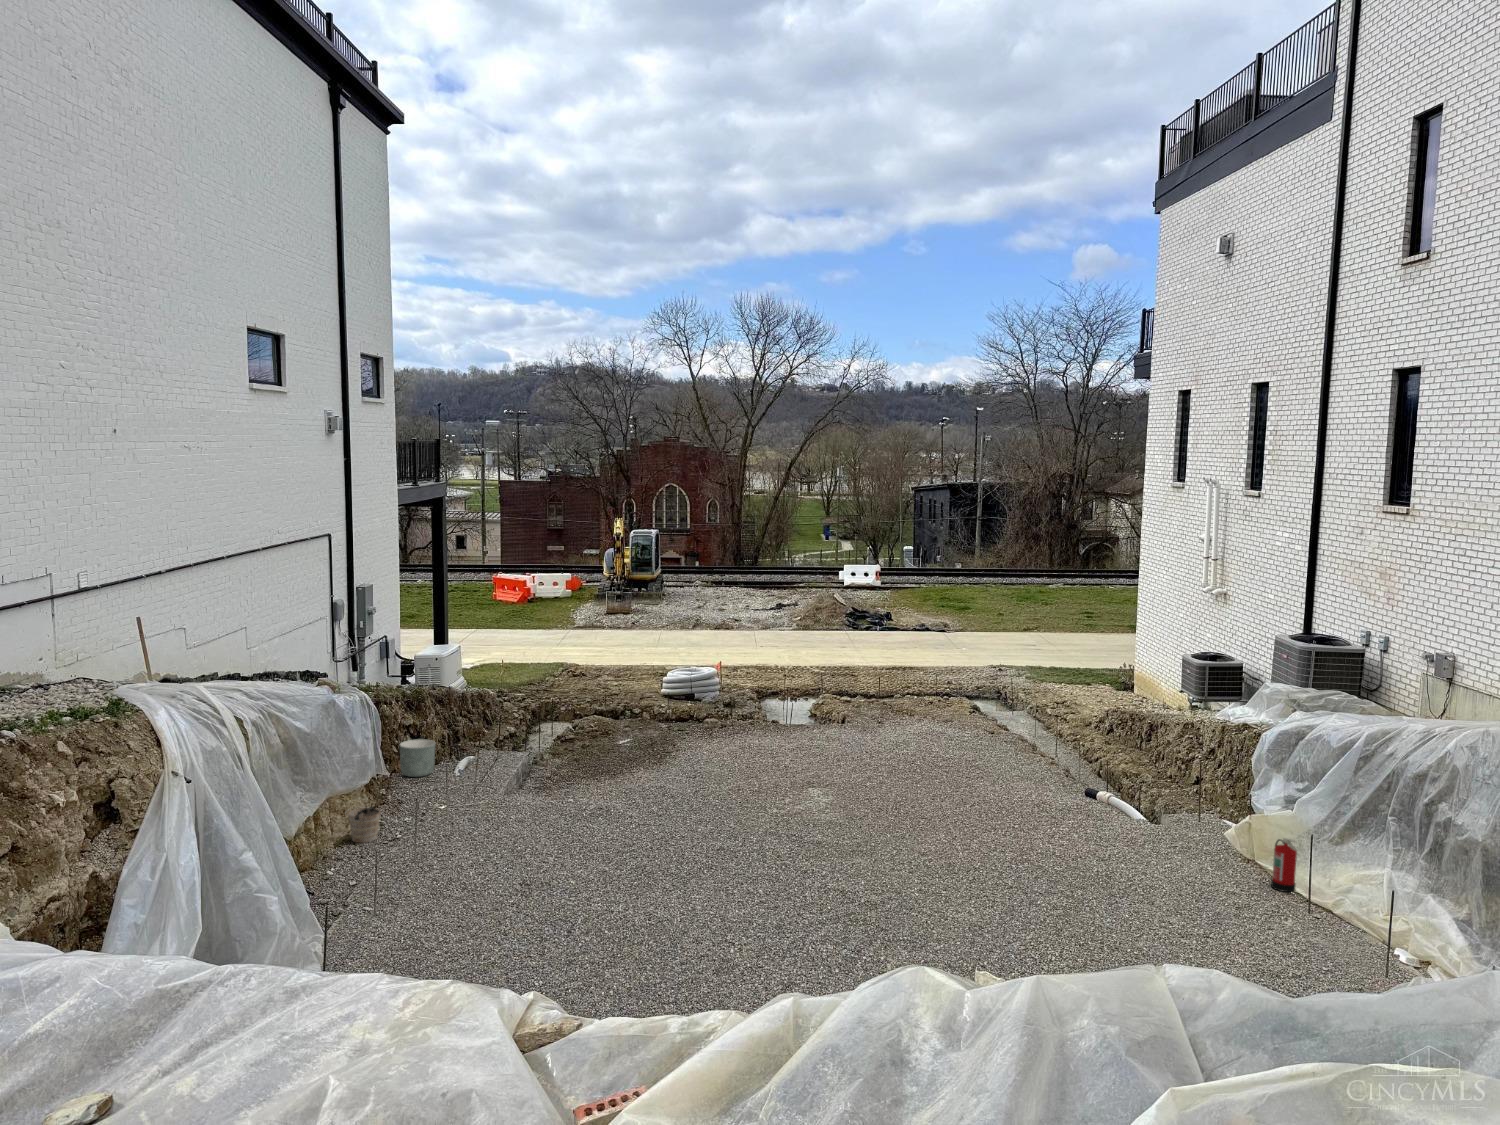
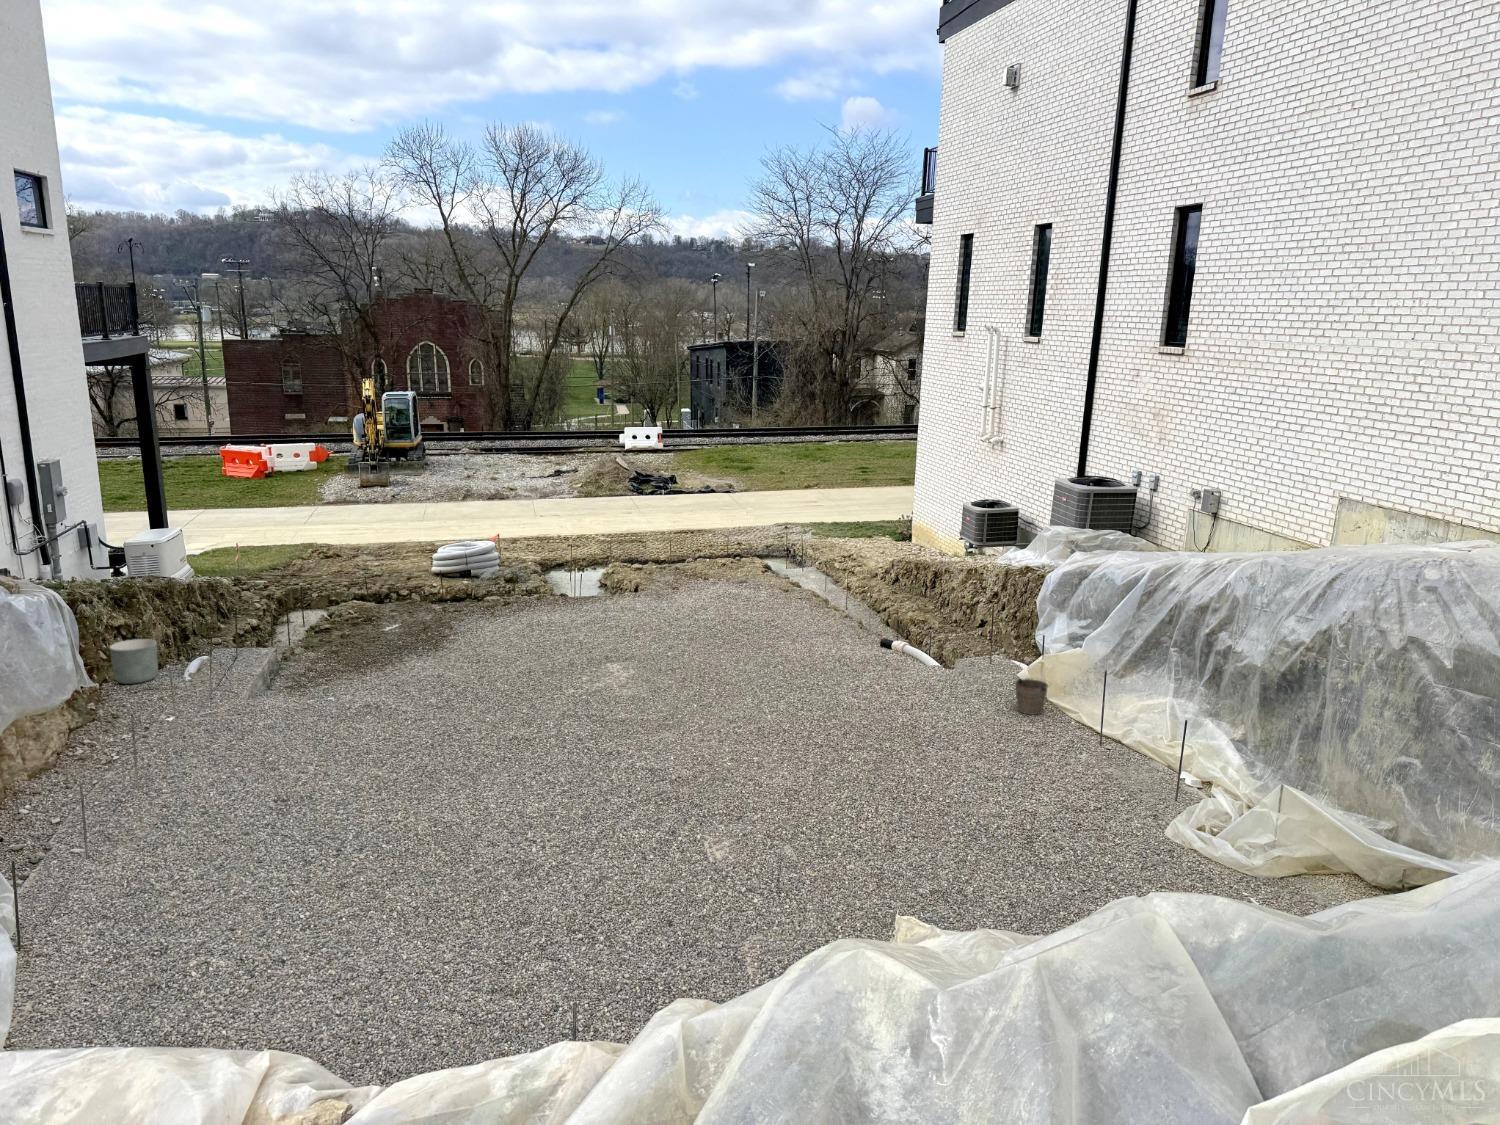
bucket: present [348,807,381,843] -> present [1015,678,1048,715]
fire extinguisher: present [1271,838,1297,892] -> none [1069,677,1096,728]

